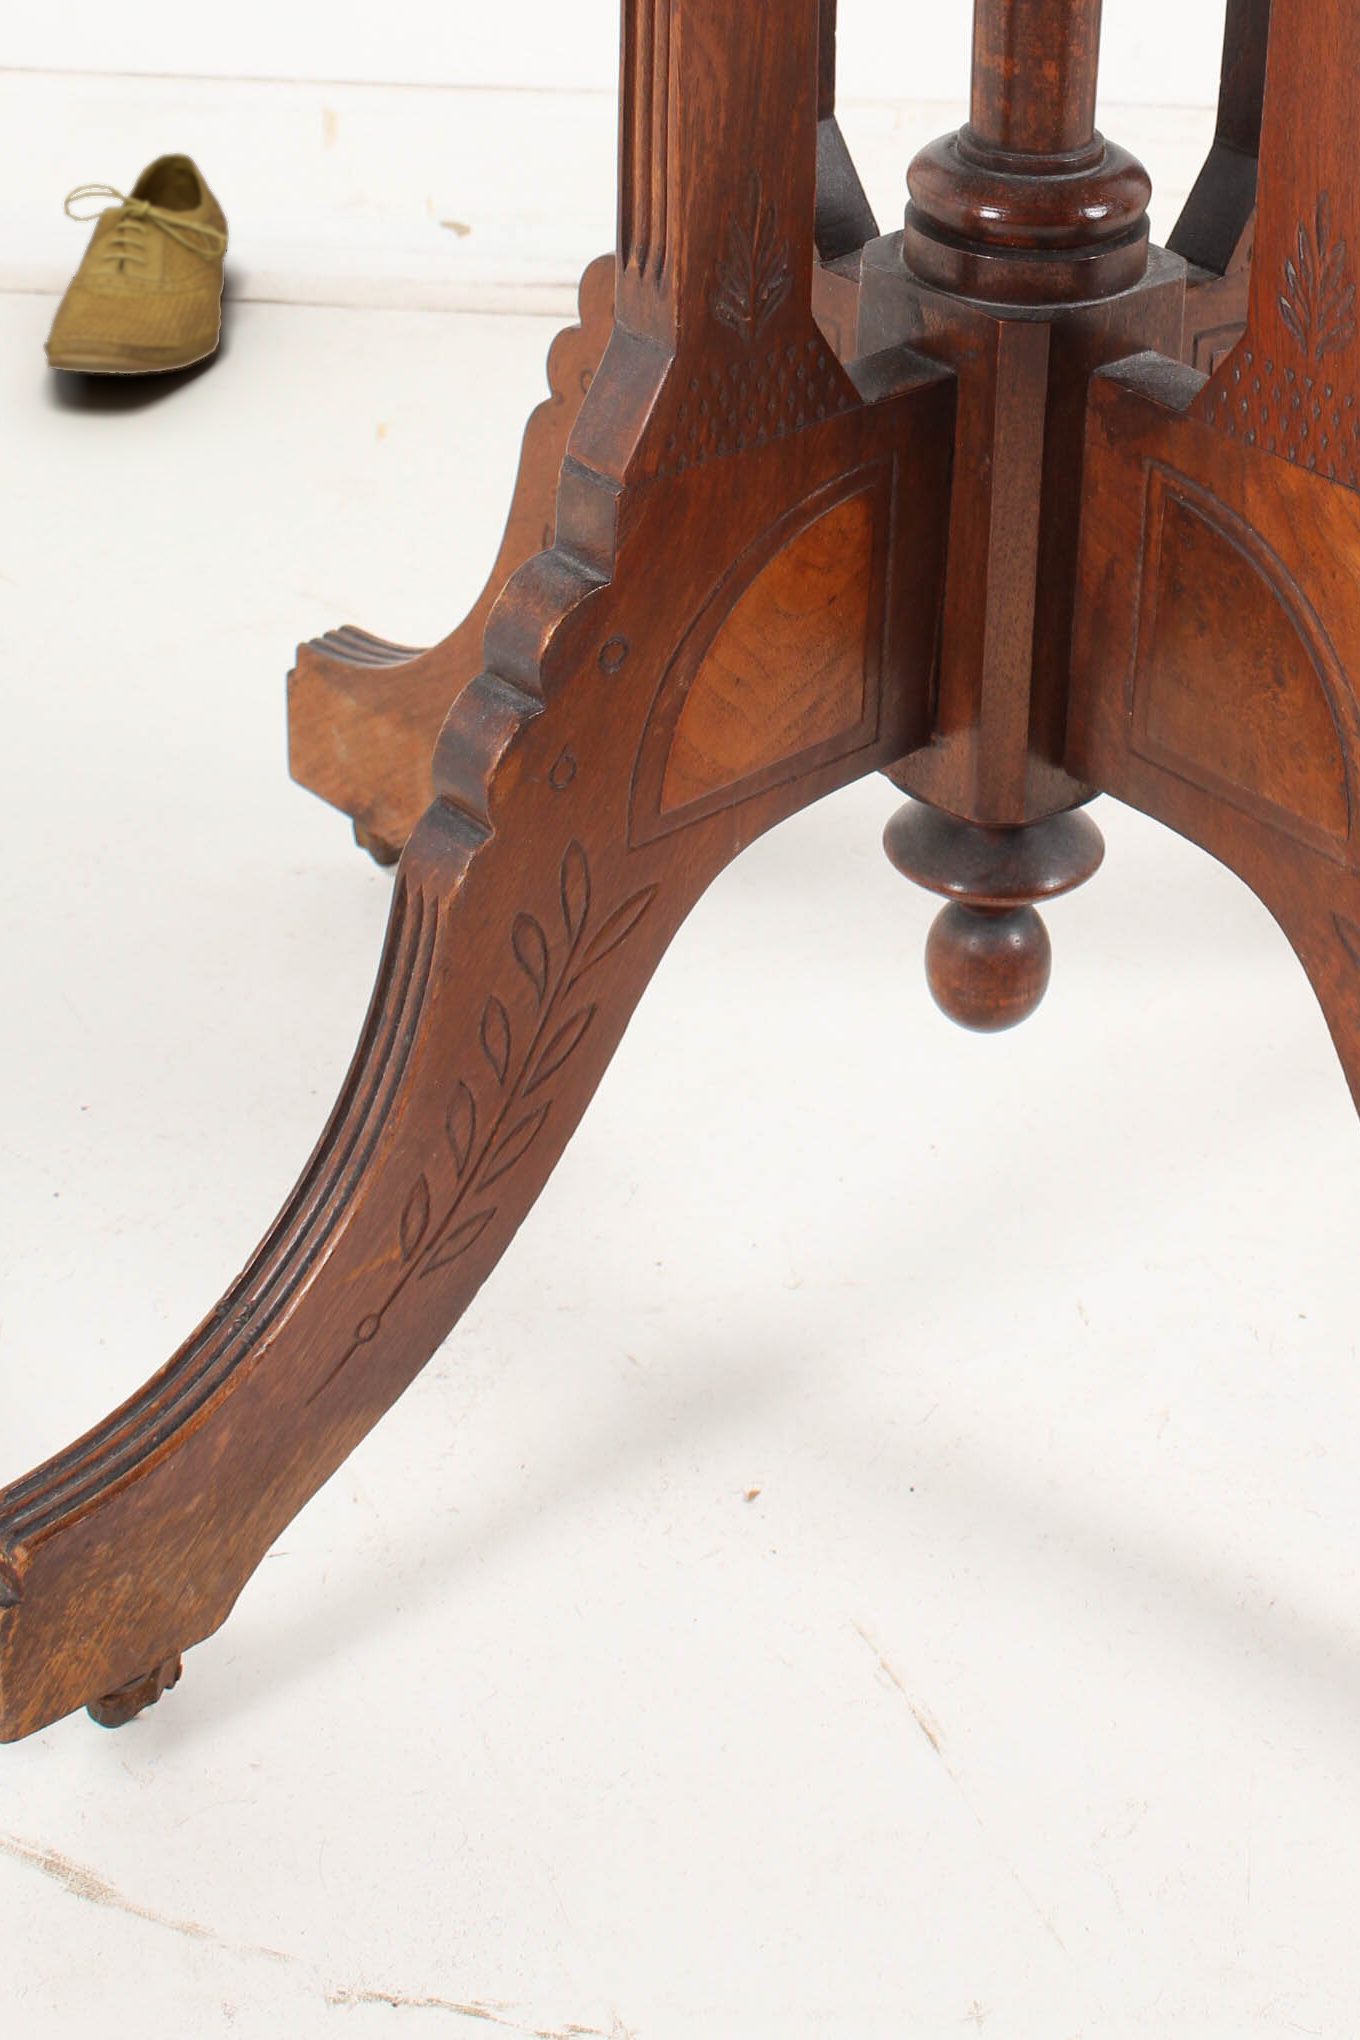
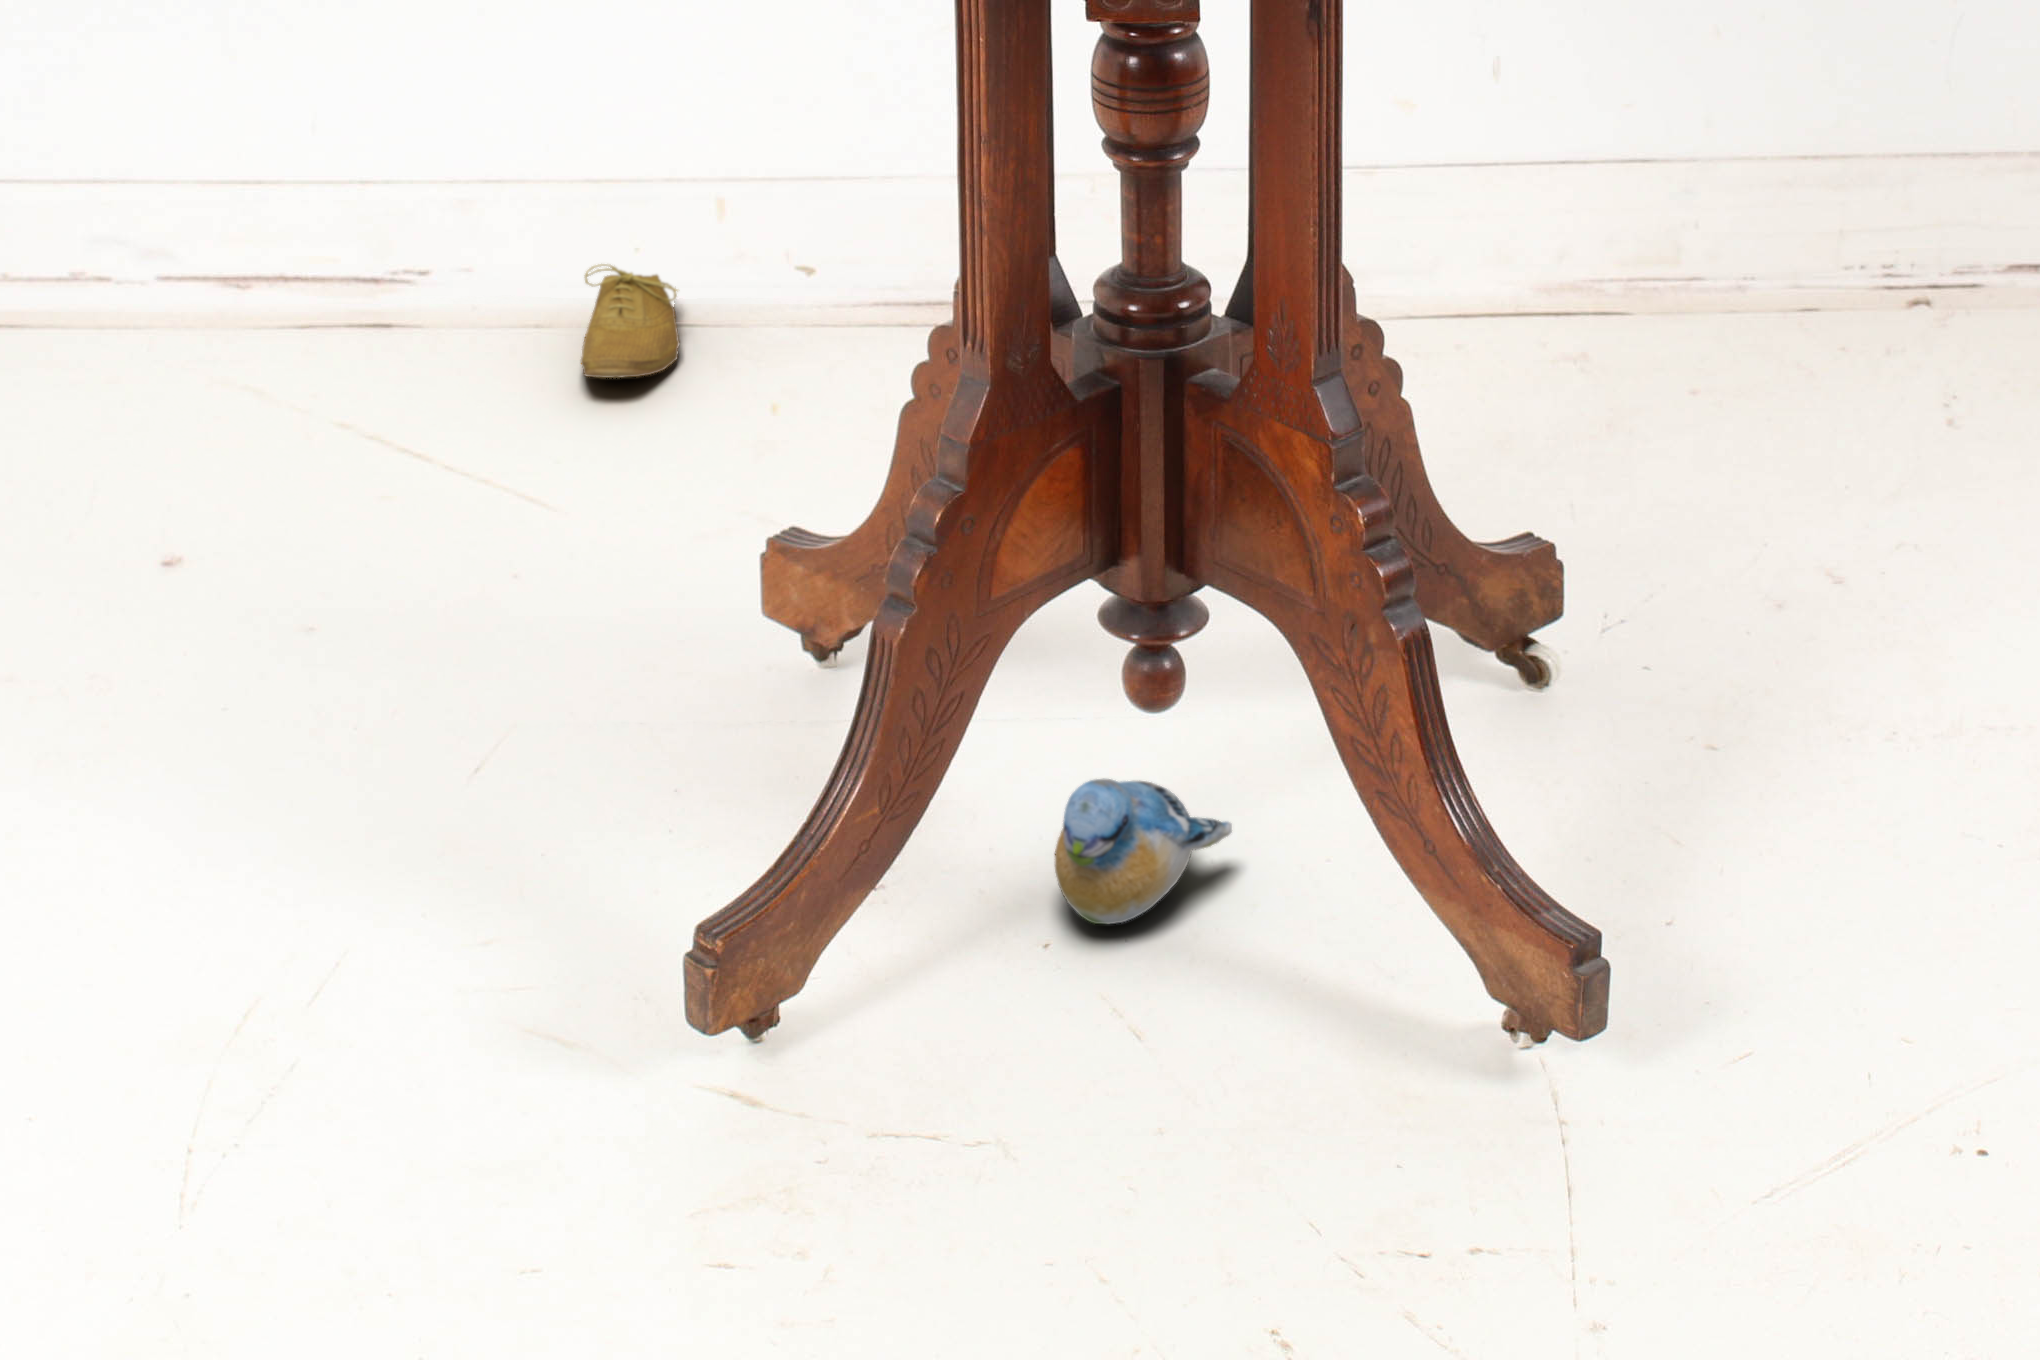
plush toy: none [770,1176,1139,1488] -> present [1055,779,1232,924]

